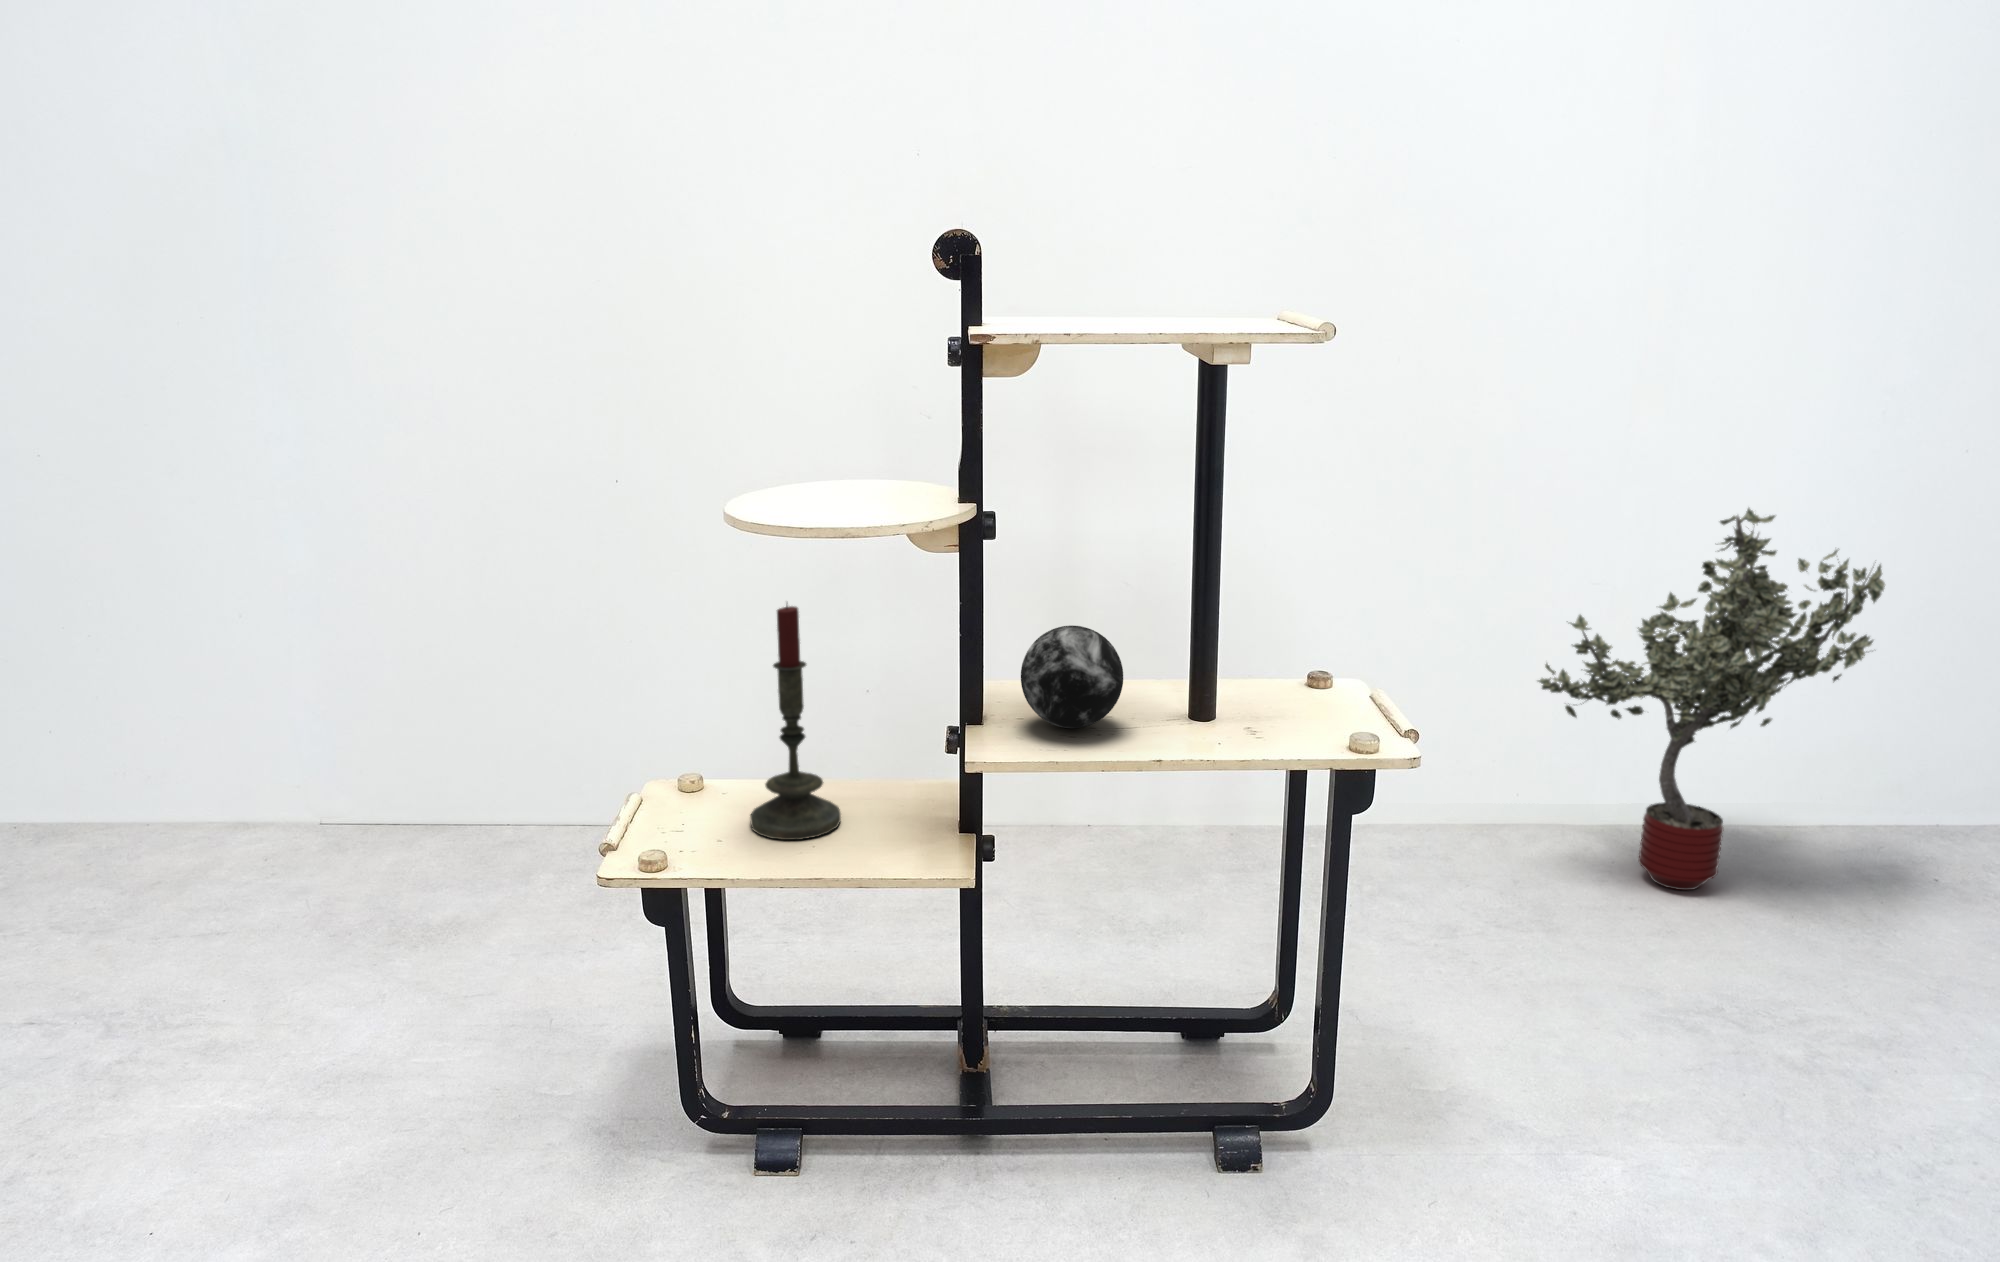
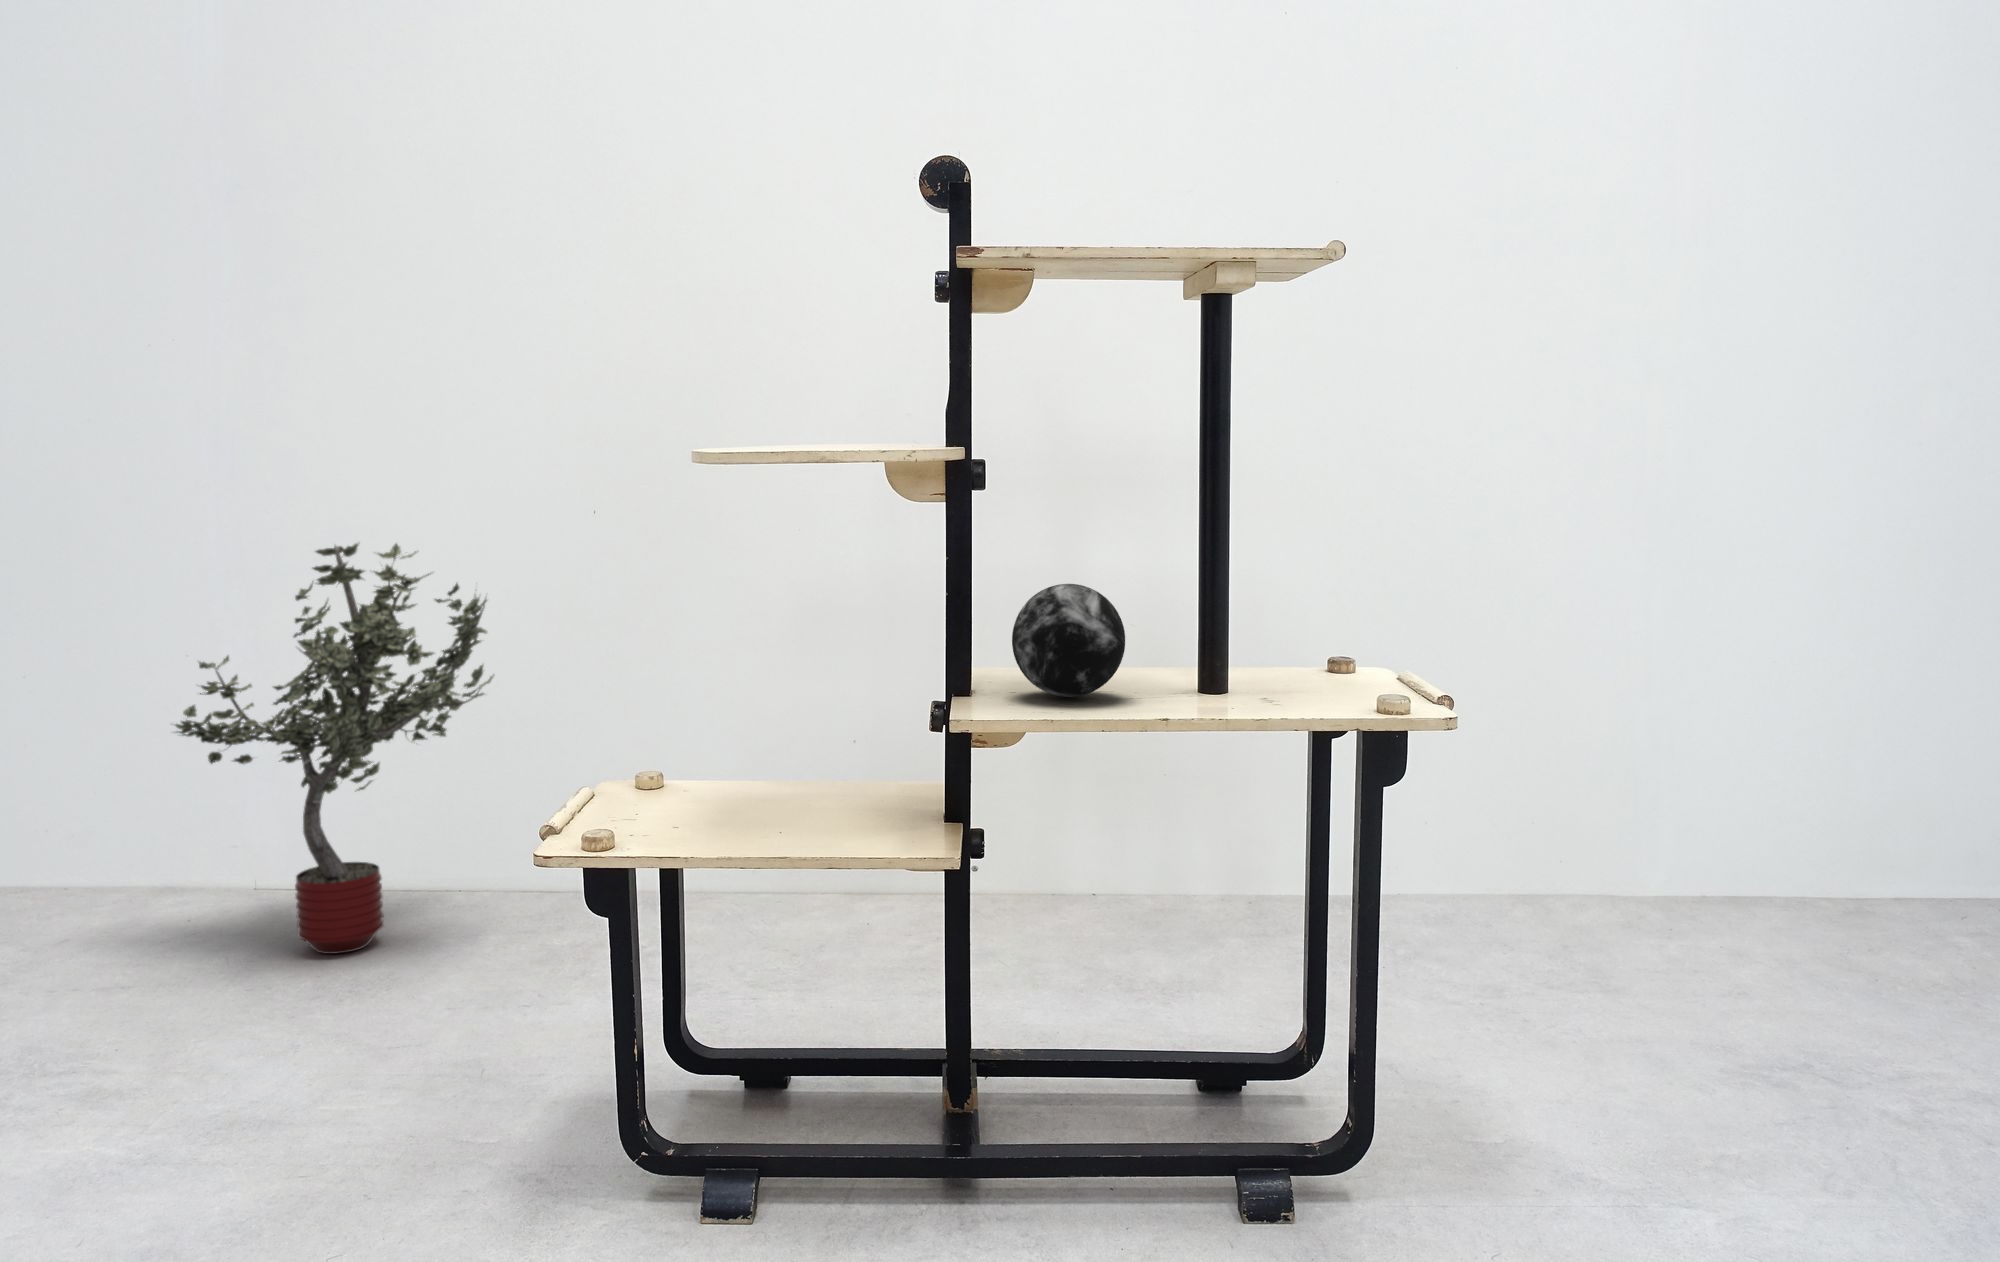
potted tree: present [1538,508,1885,890] -> present [175,544,494,954]
candle: present [750,605,841,840] -> none [712,561,813,827]

